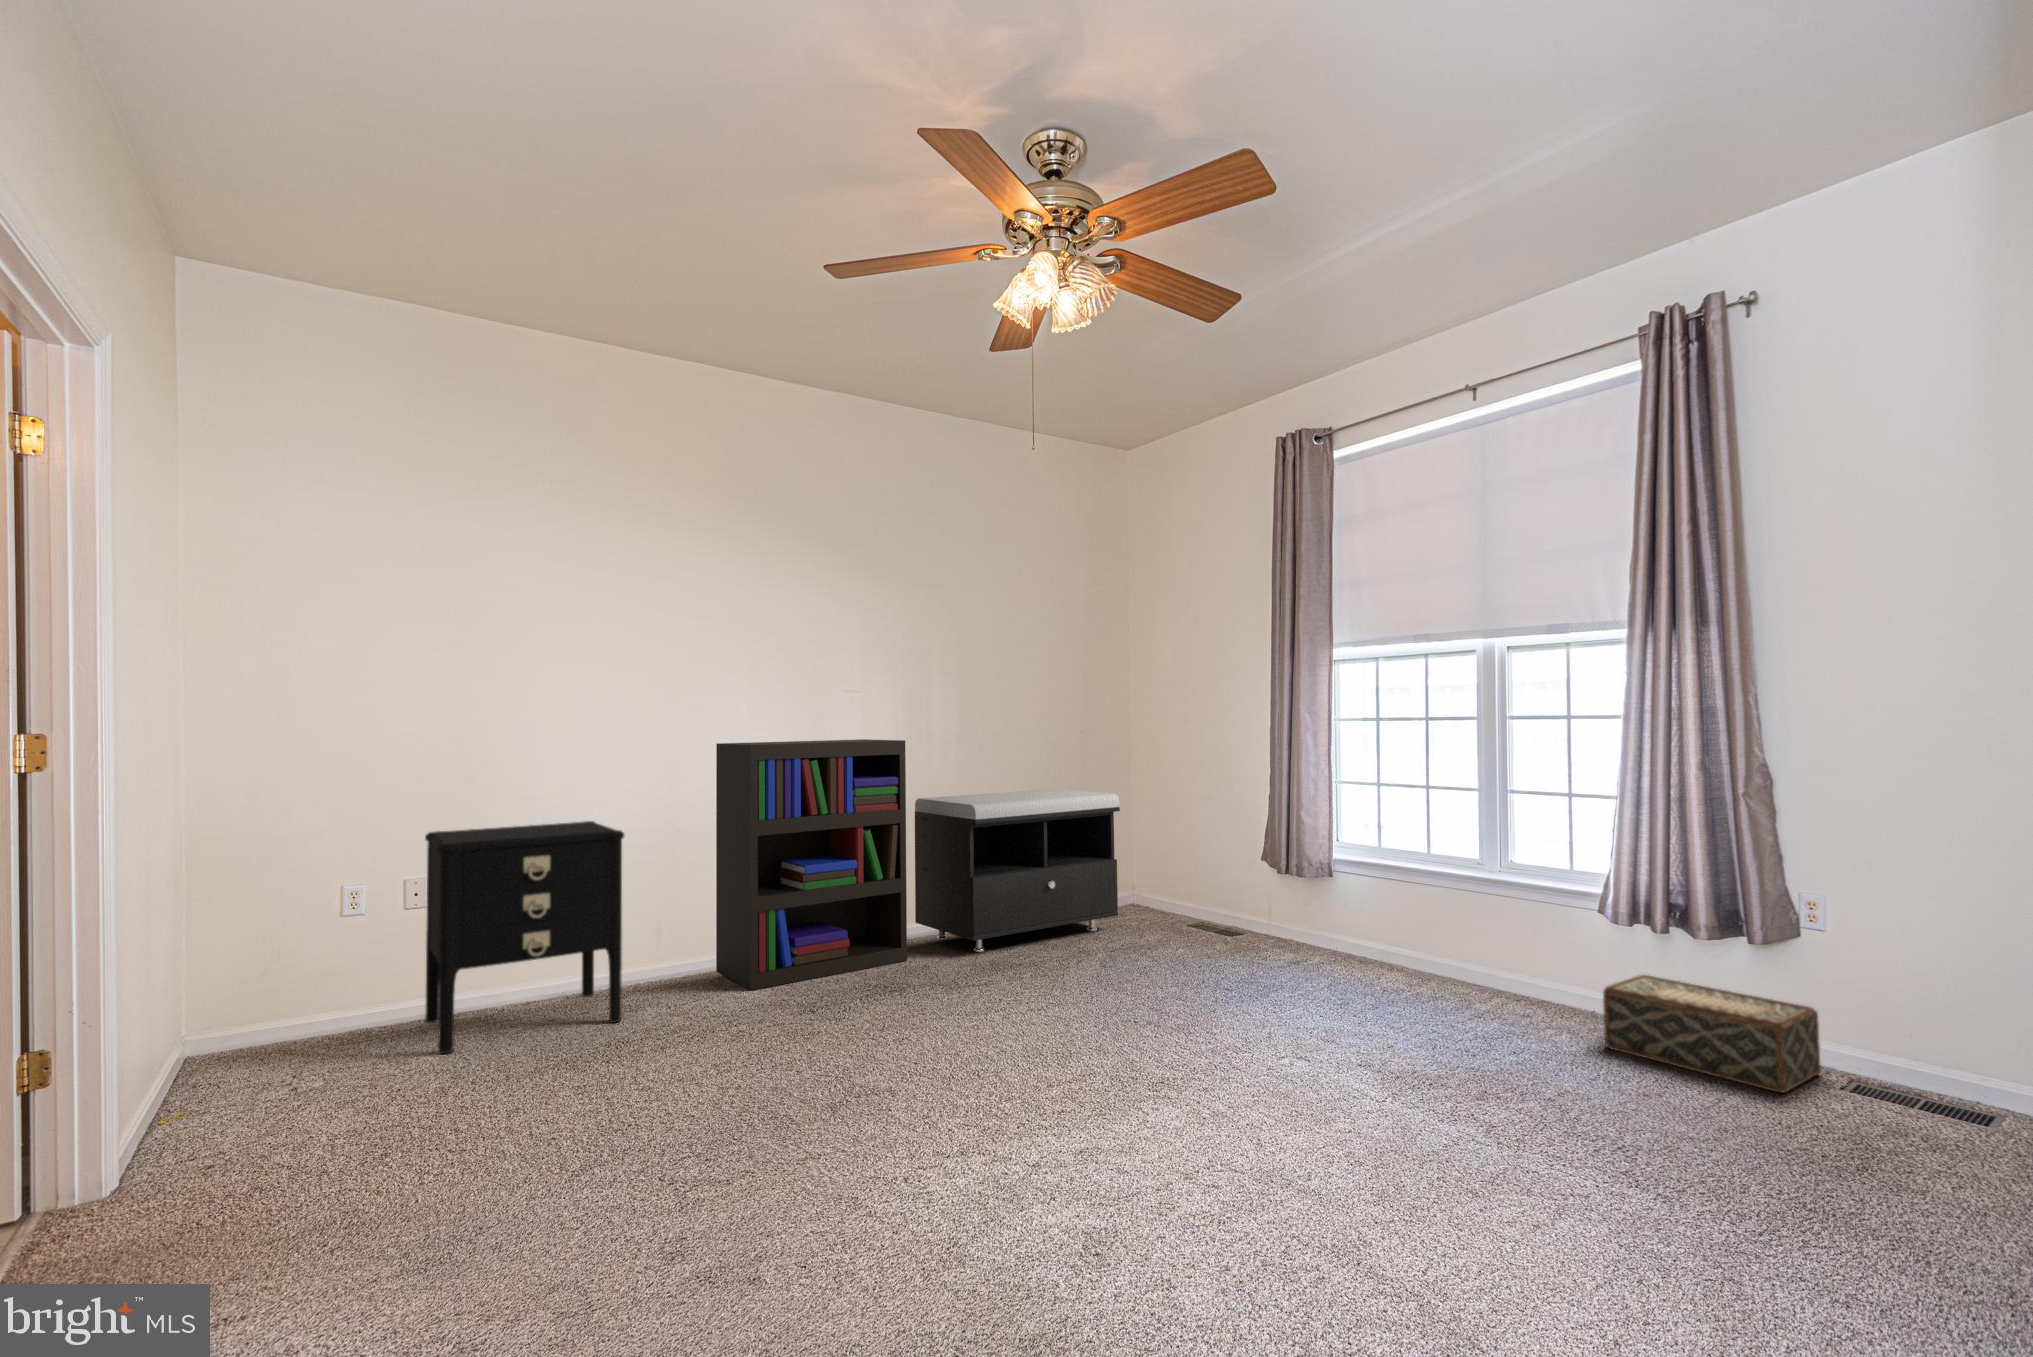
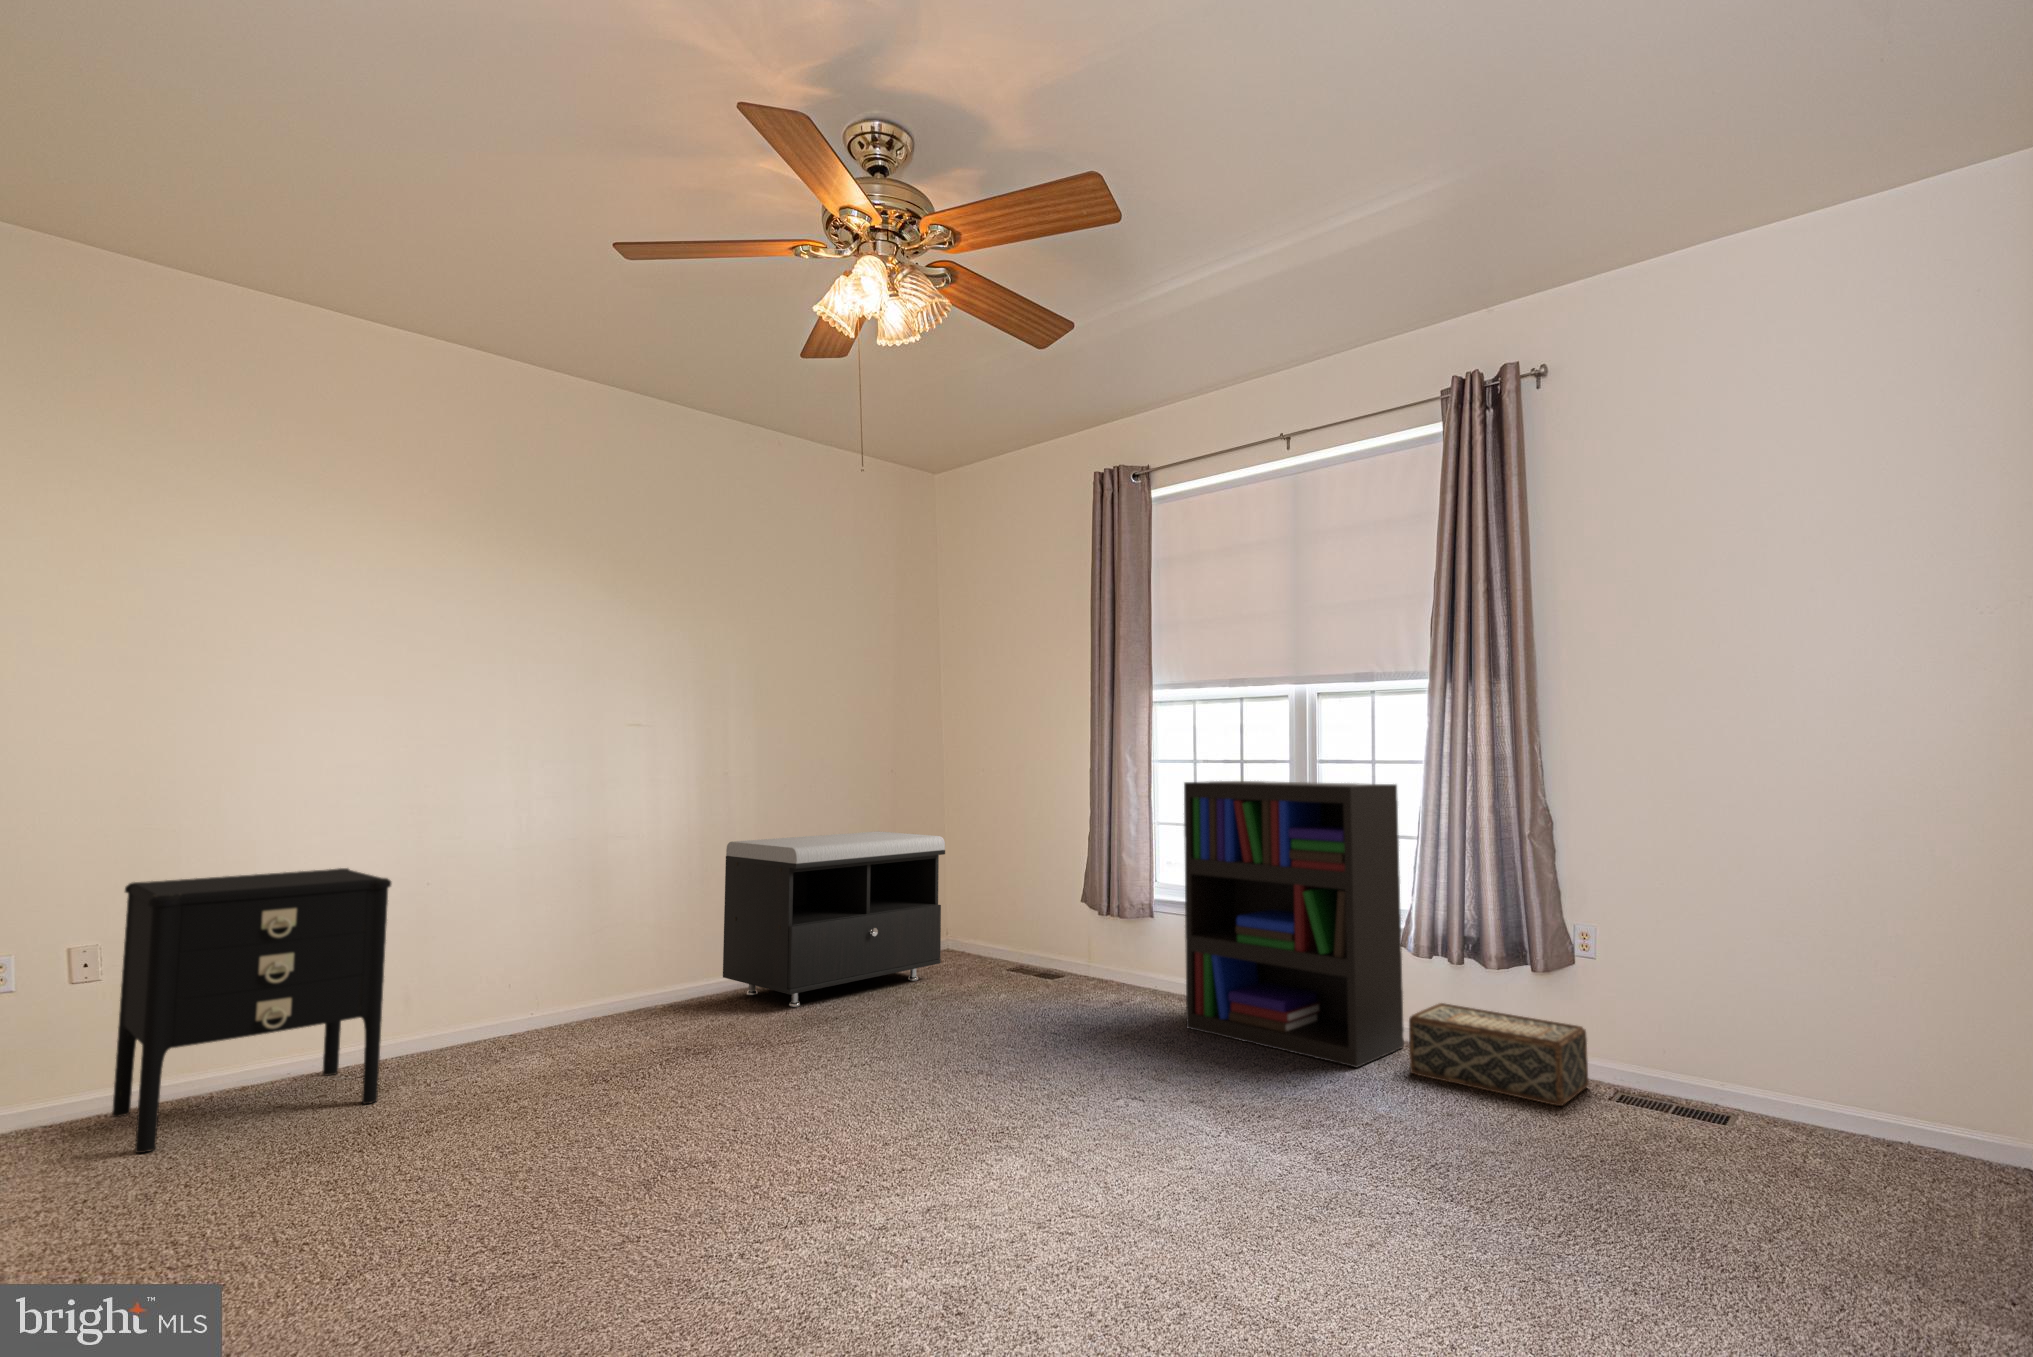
bookshelf: present [716,739,907,990] -> present [1184,781,1404,1067]

